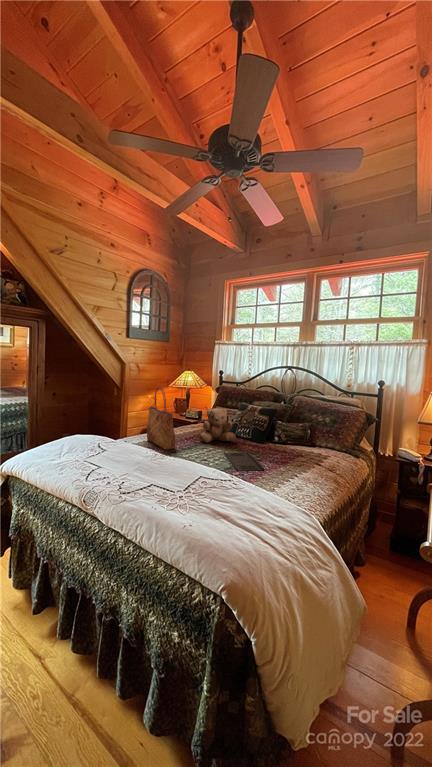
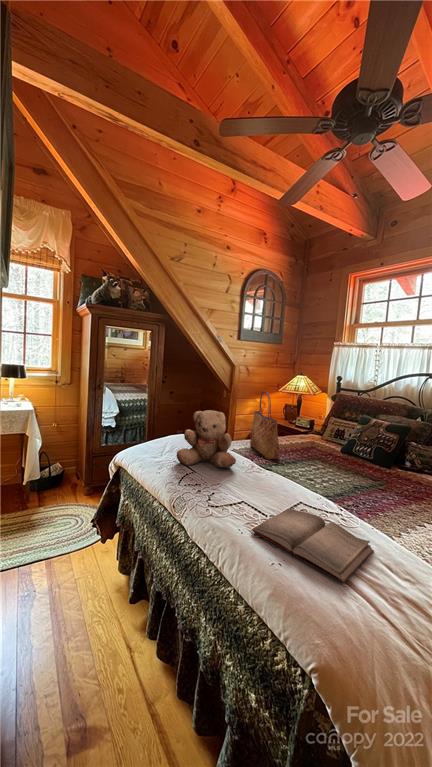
teddy bear: present [199,408,236,443] -> present [177,410,236,467]
tray: present [224,452,264,471] -> none [336,470,388,503]
hardback book: none [163,484,257,527] -> present [250,509,374,583]

